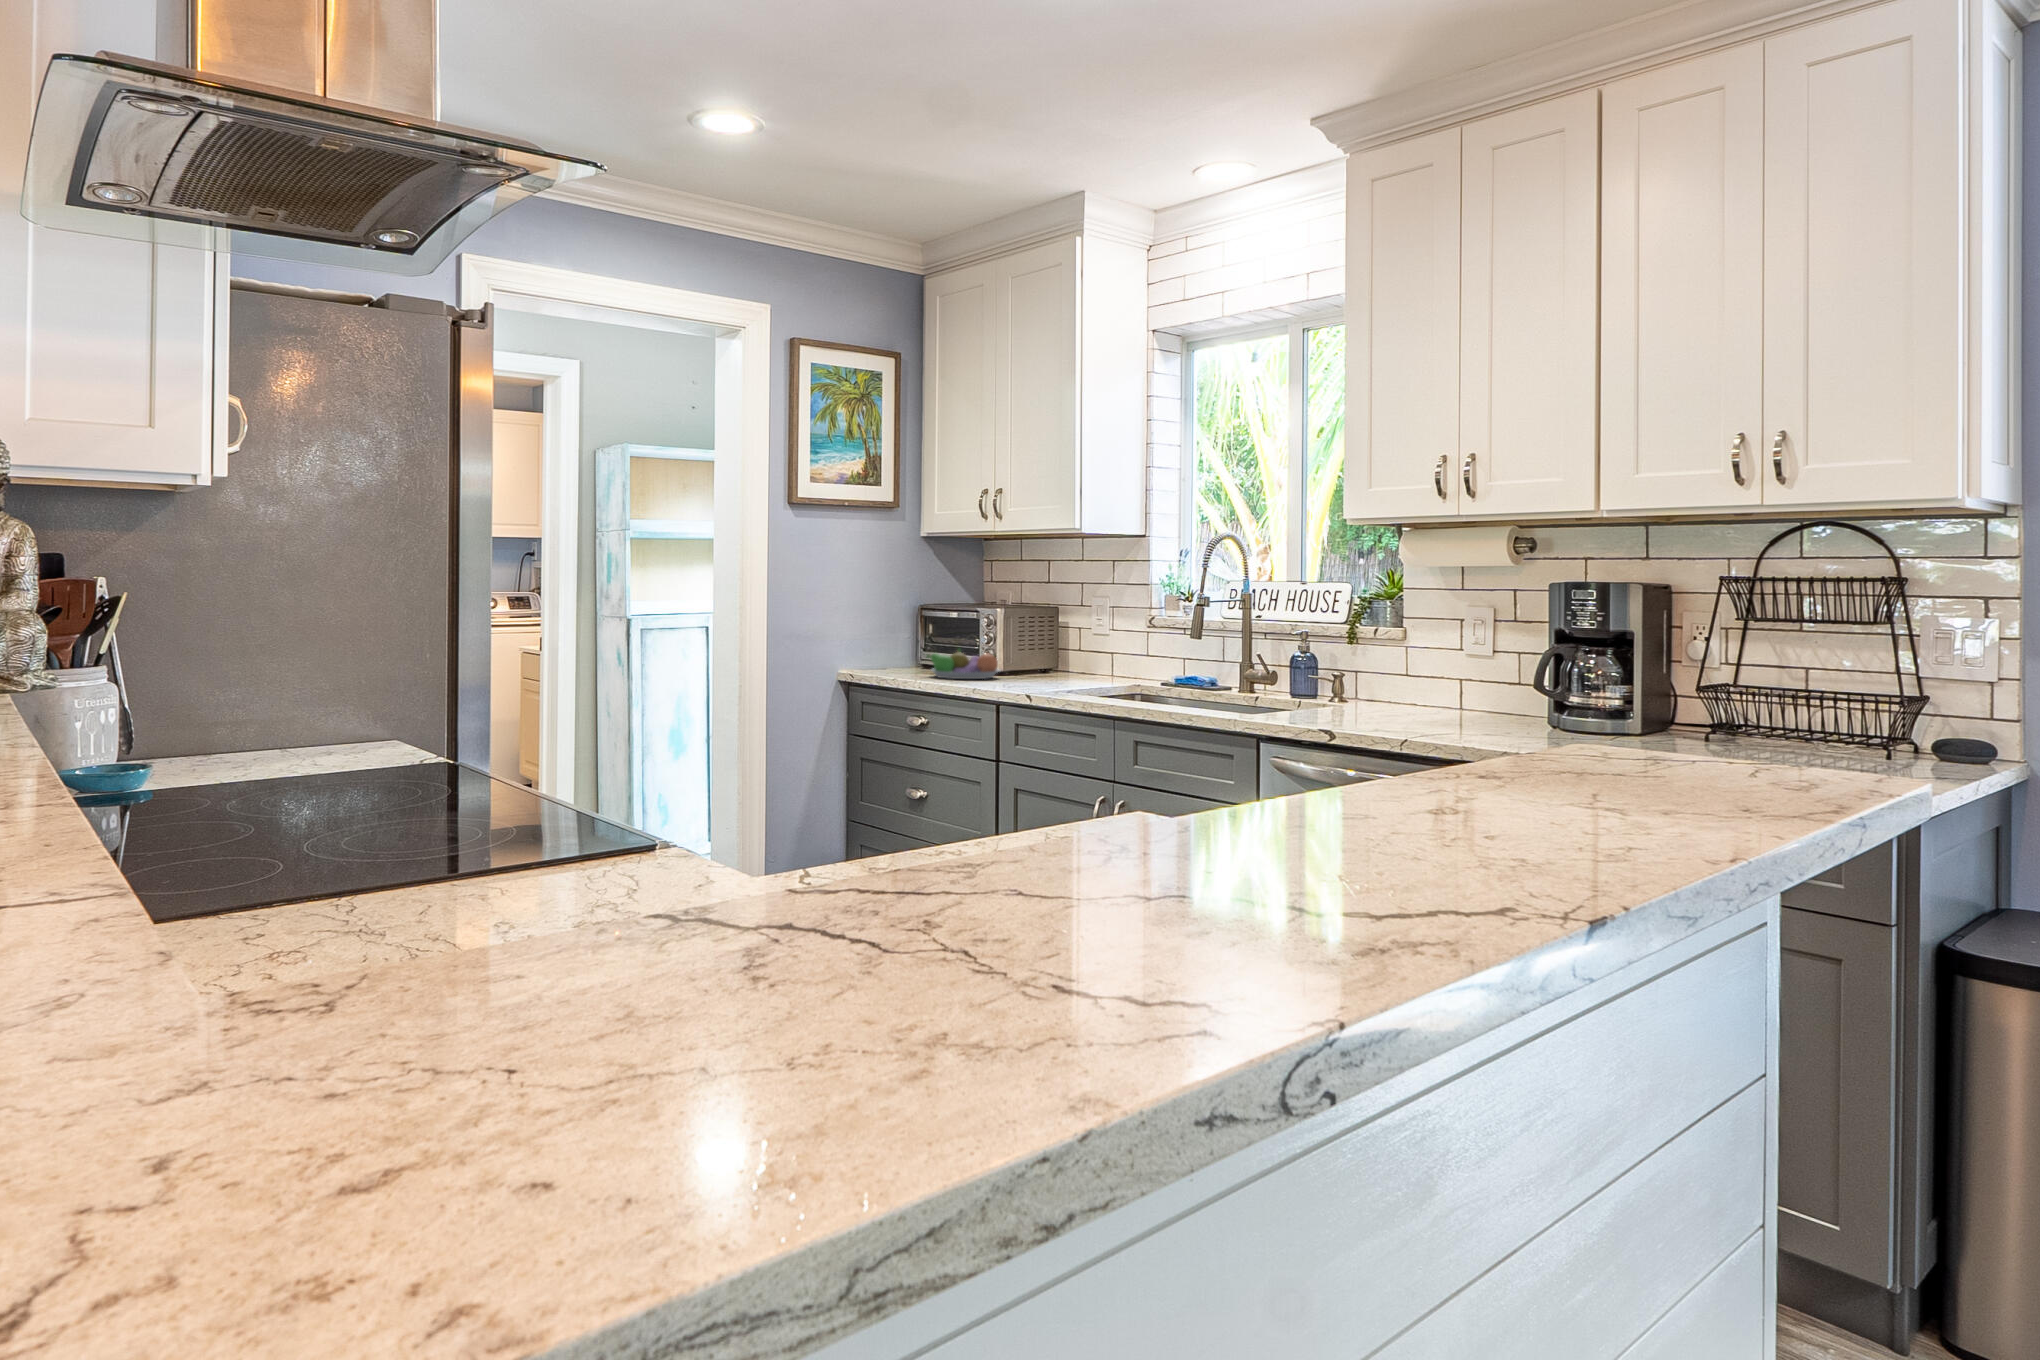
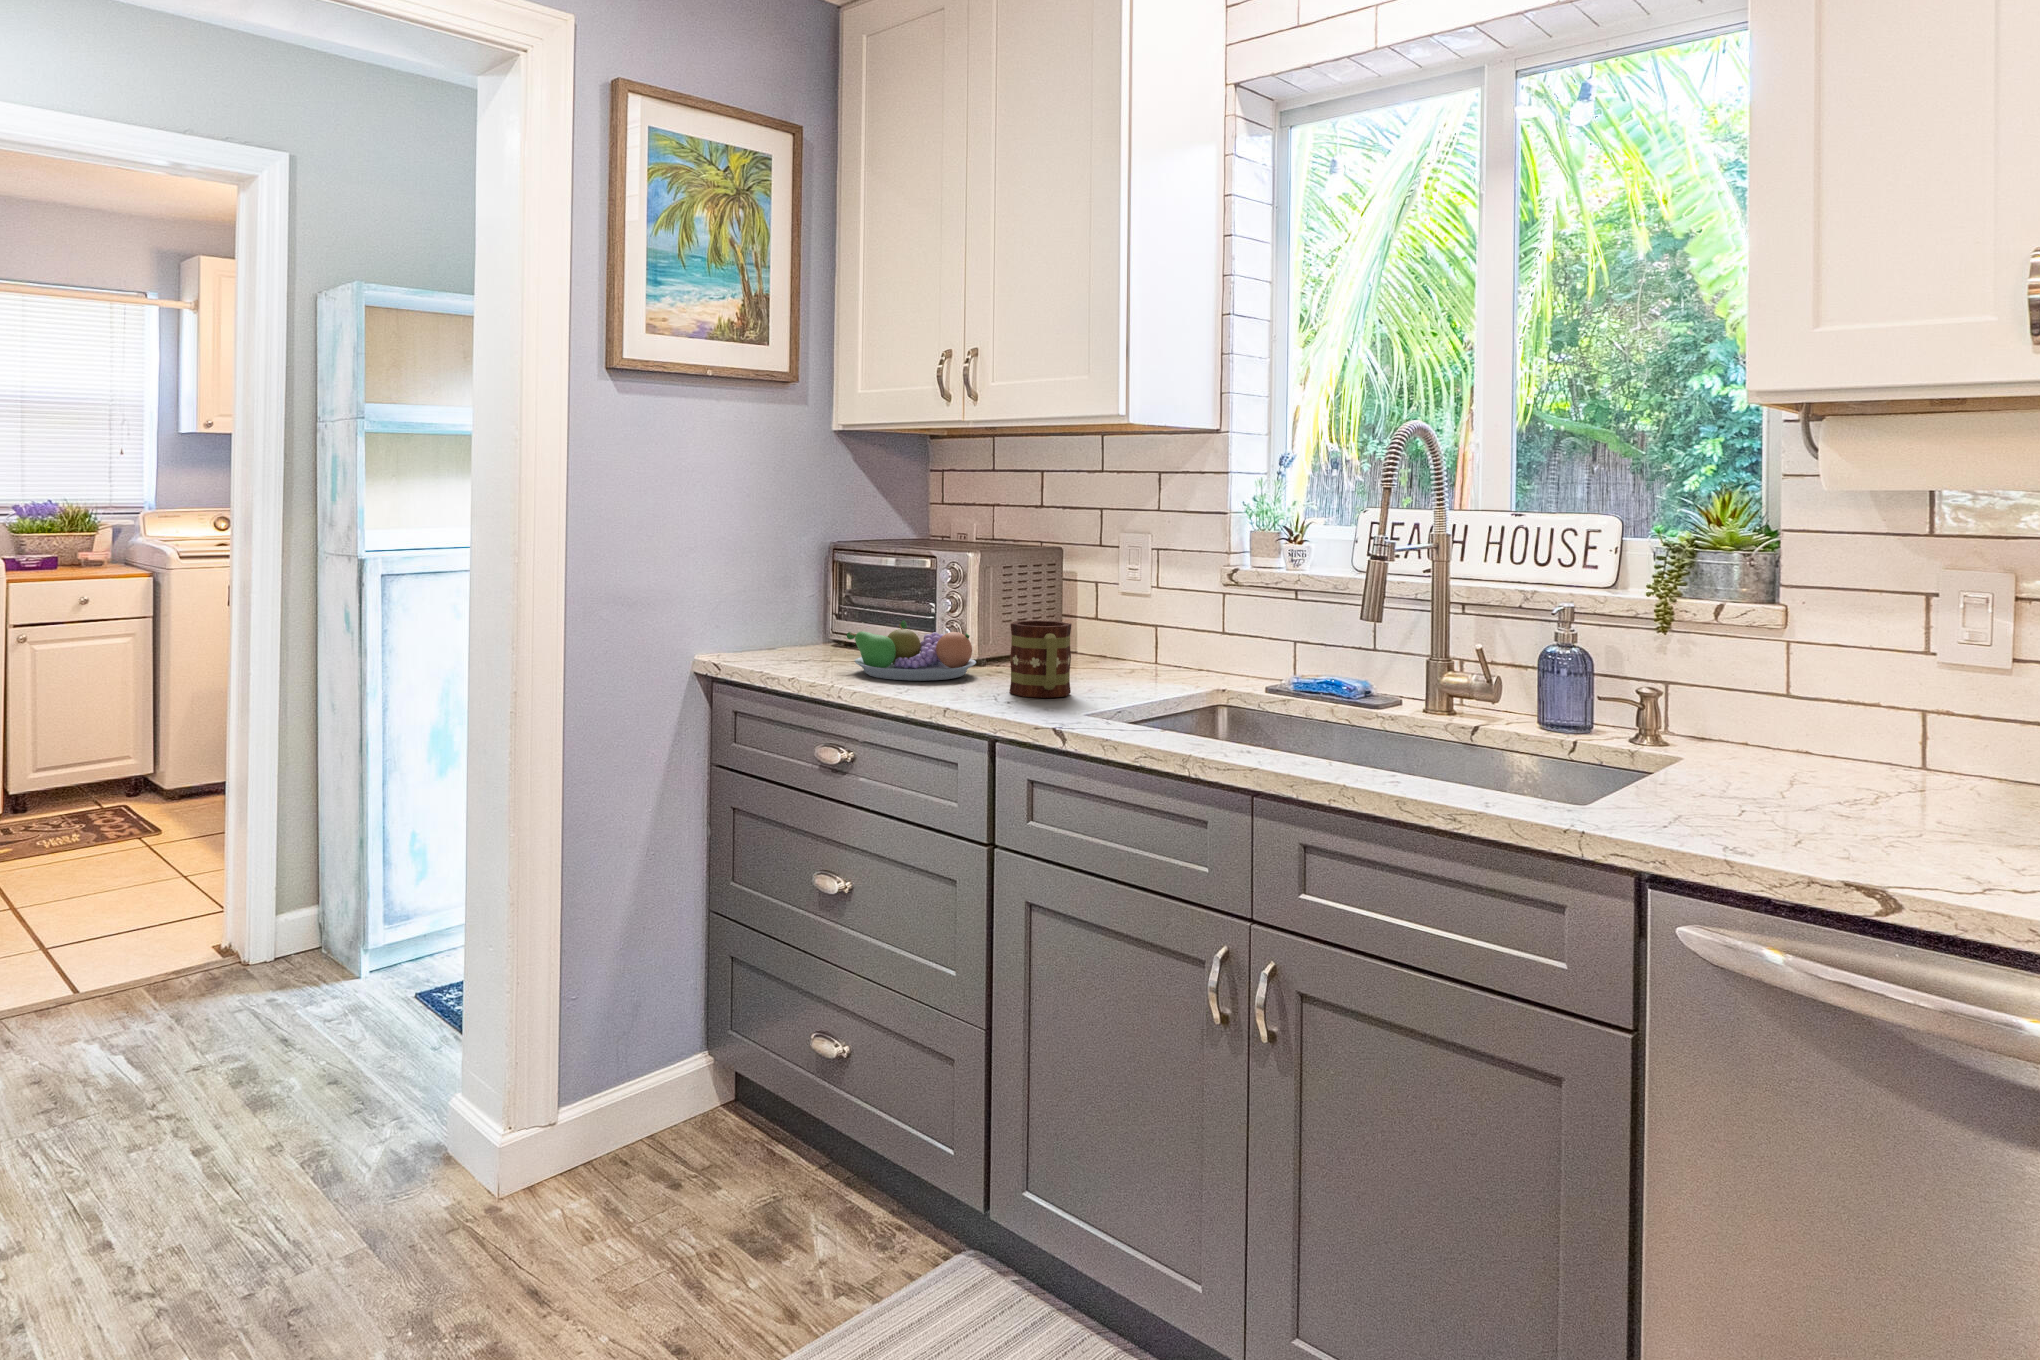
mug: none [1013,644,1048,685] -> present [1009,620,1071,698]

